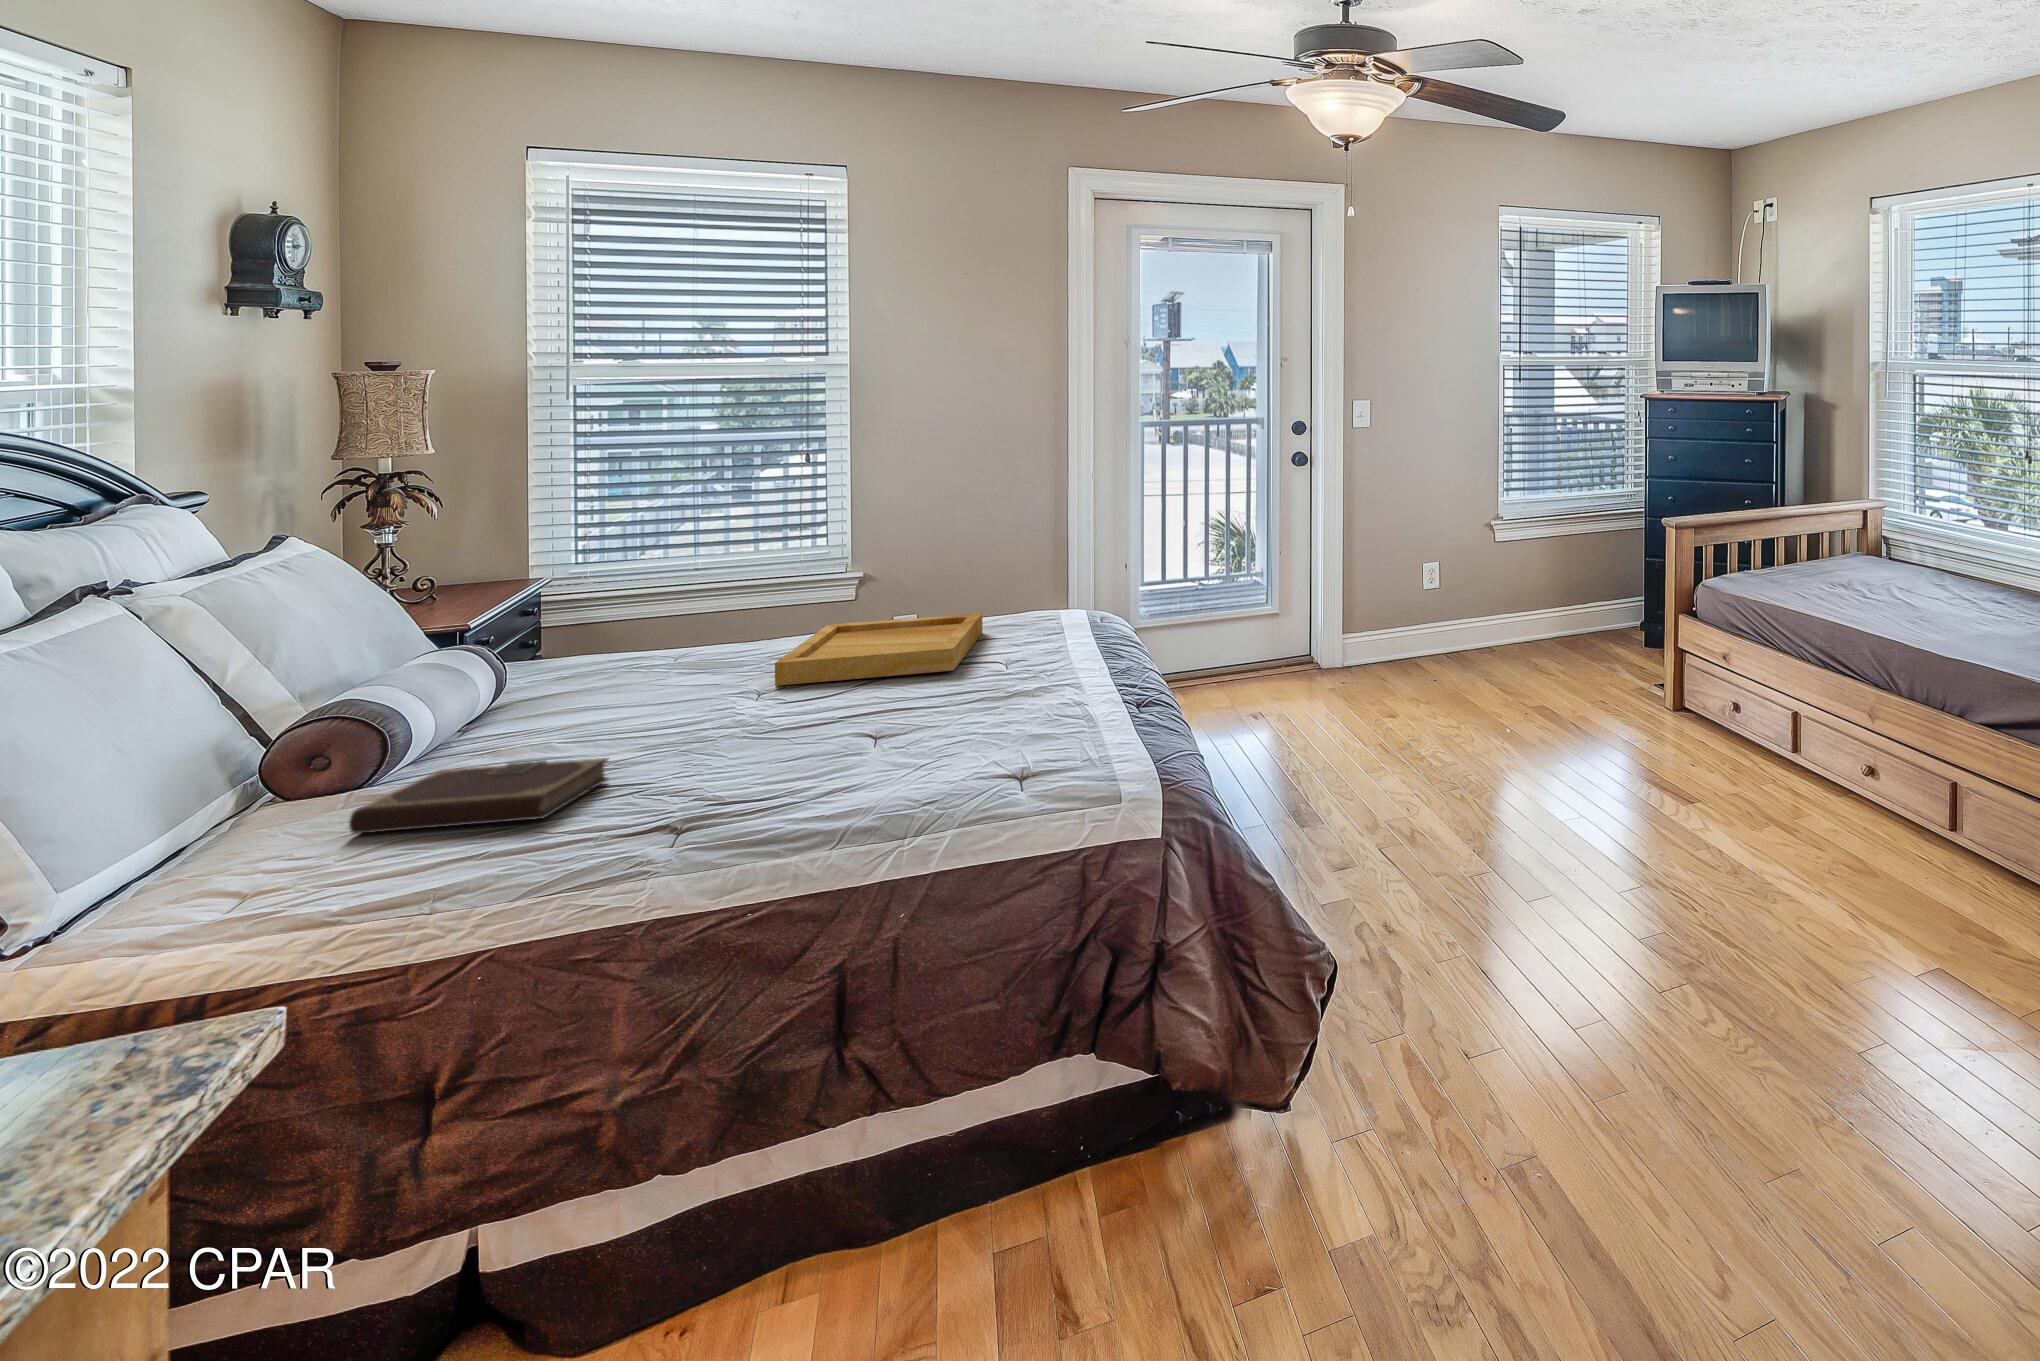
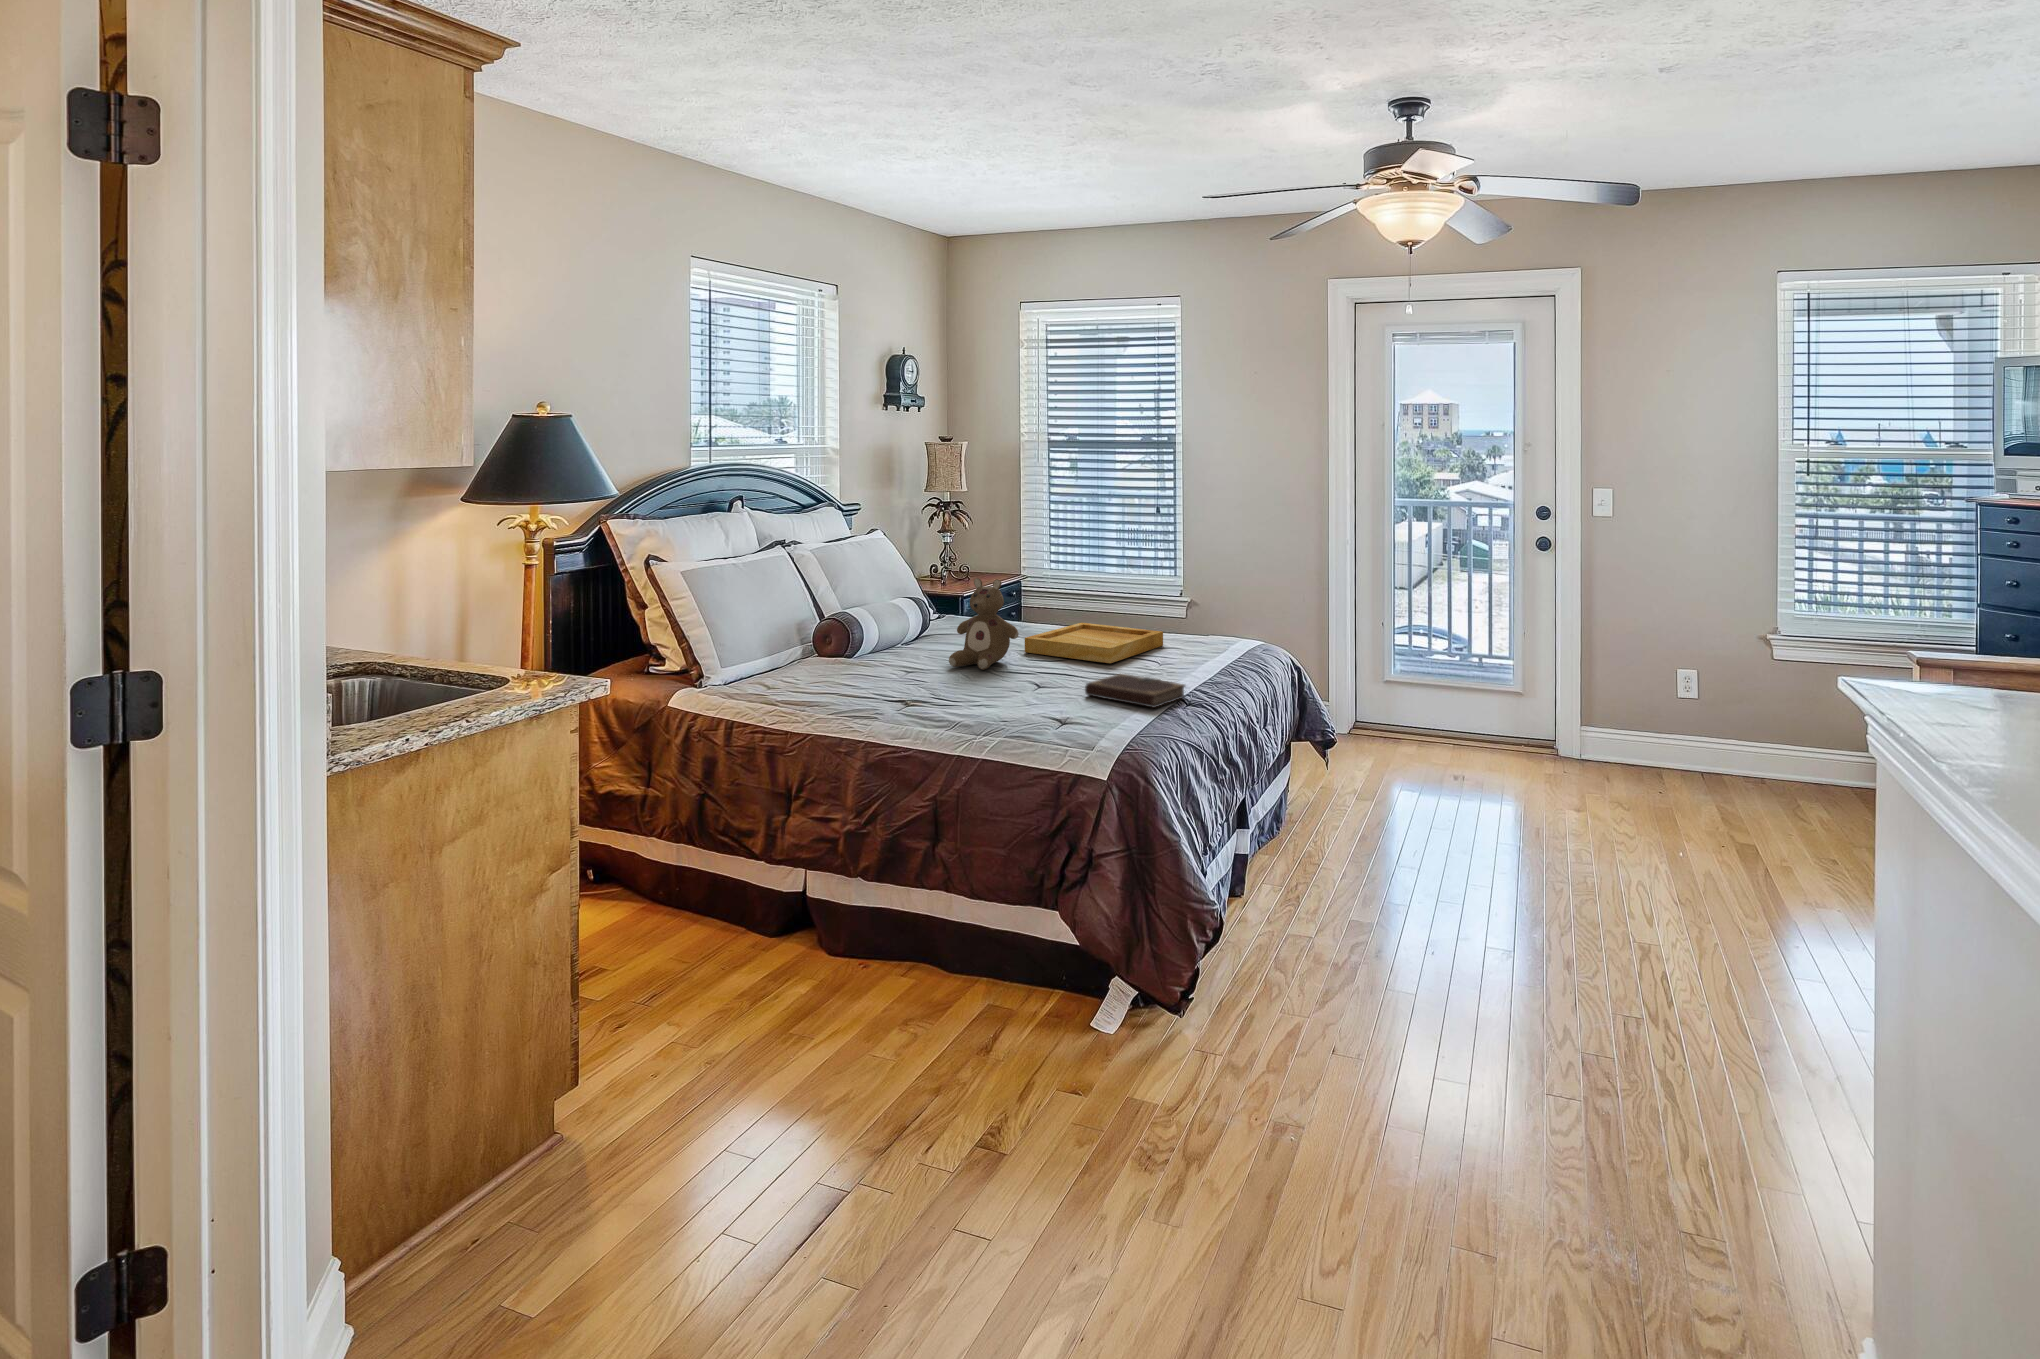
stuffed bear: none [657,575,797,736] -> present [949,578,1019,670]
notebook: present [349,758,608,834] -> present [1085,674,1185,708]

